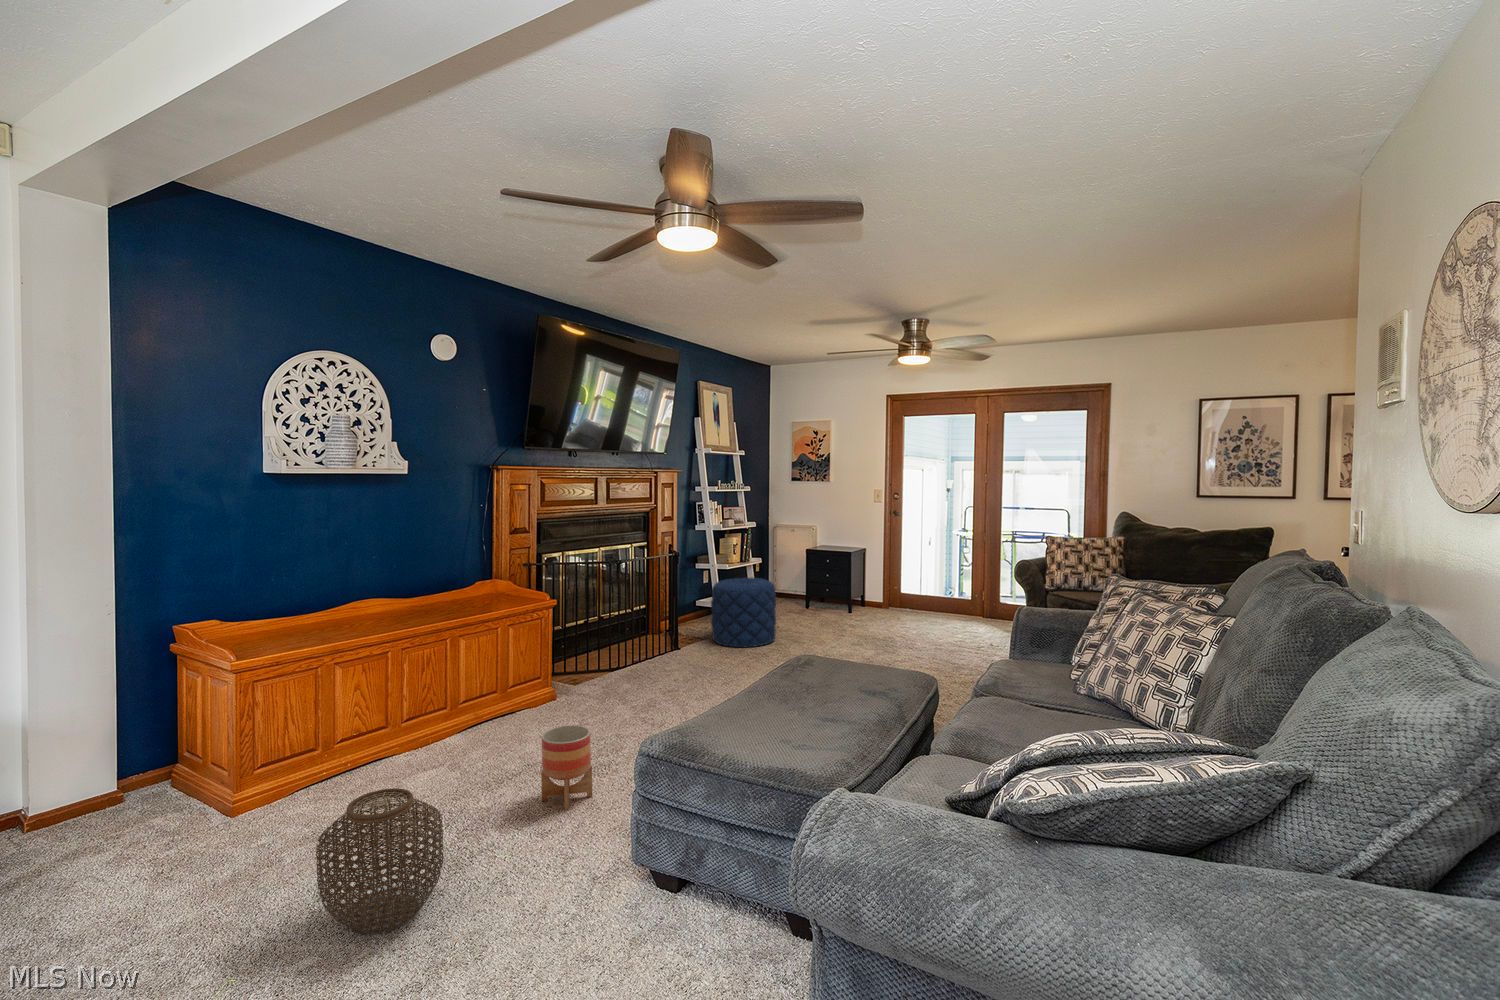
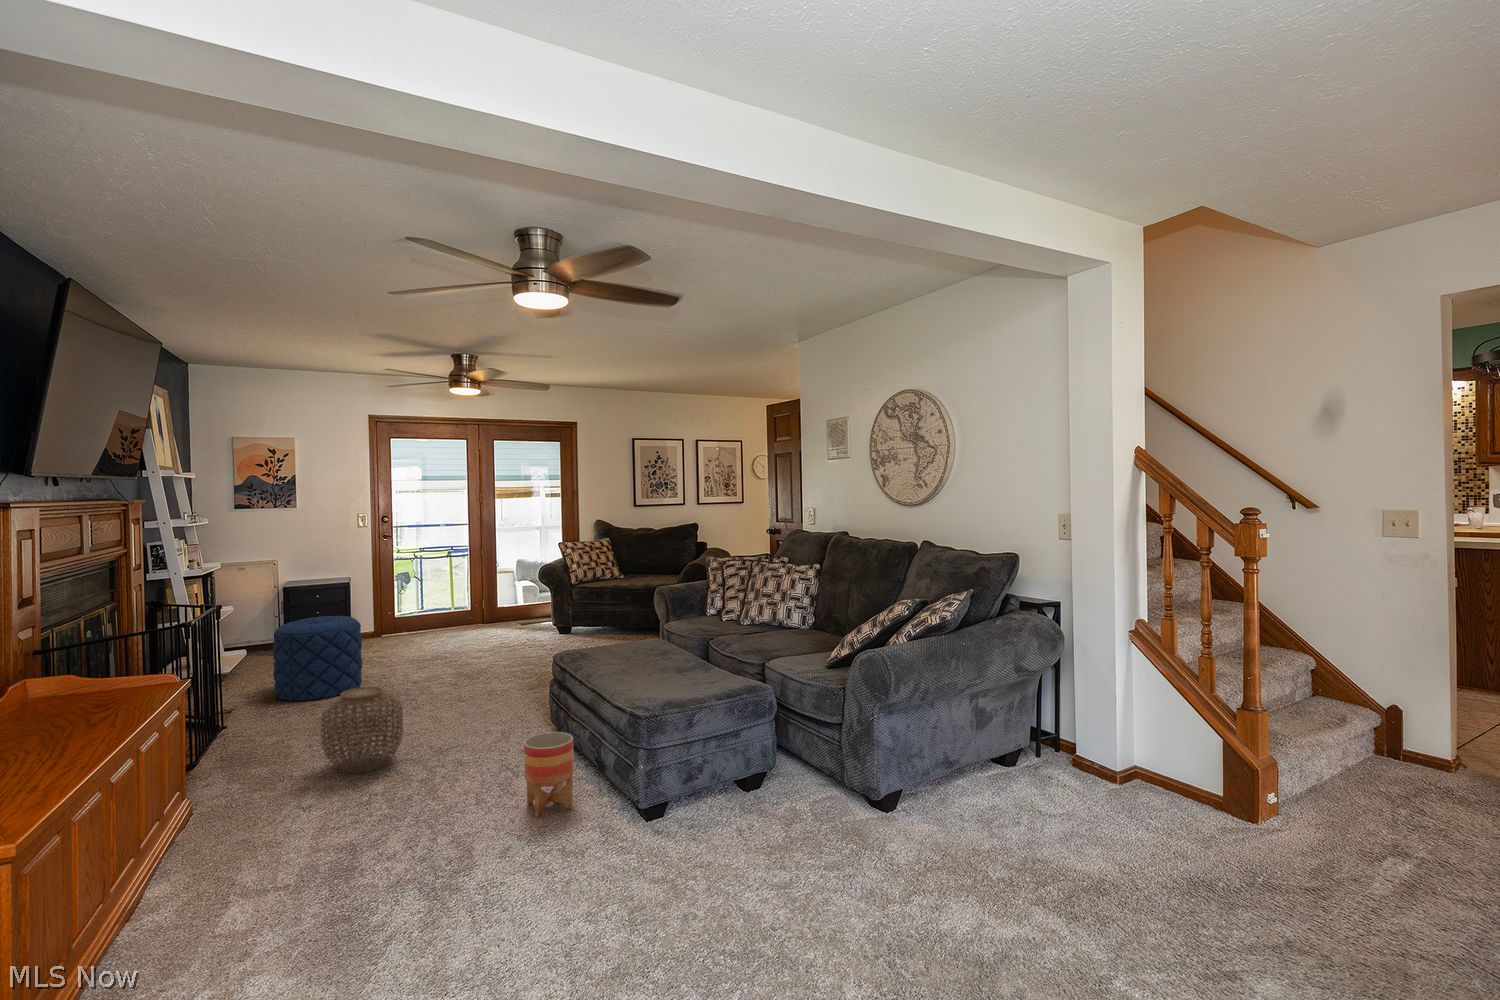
woven basket: present [316,788,443,934] -> present [321,687,403,773]

